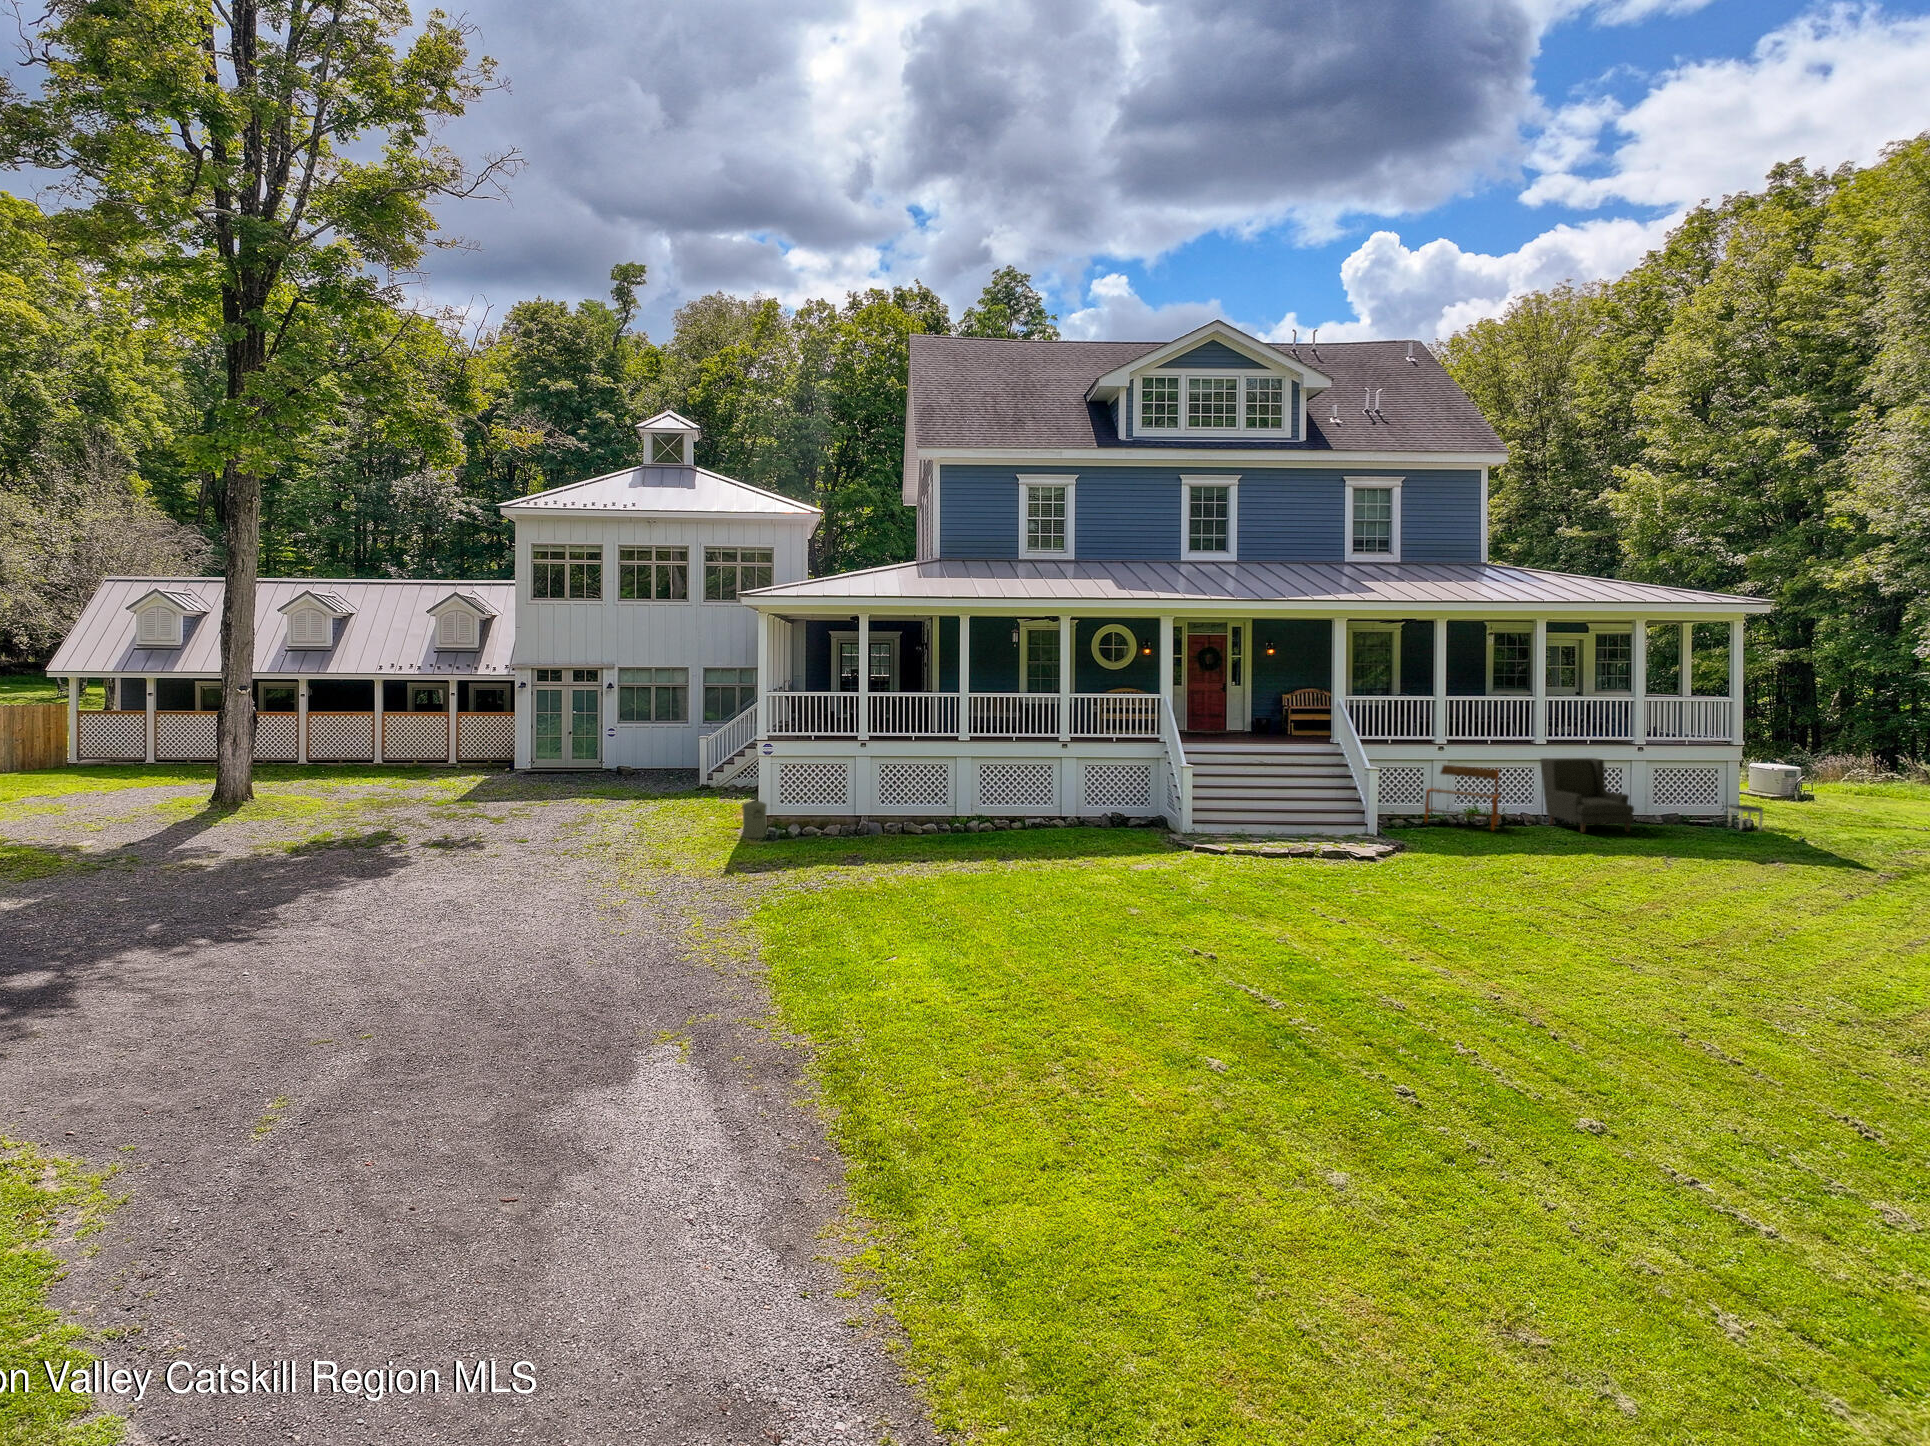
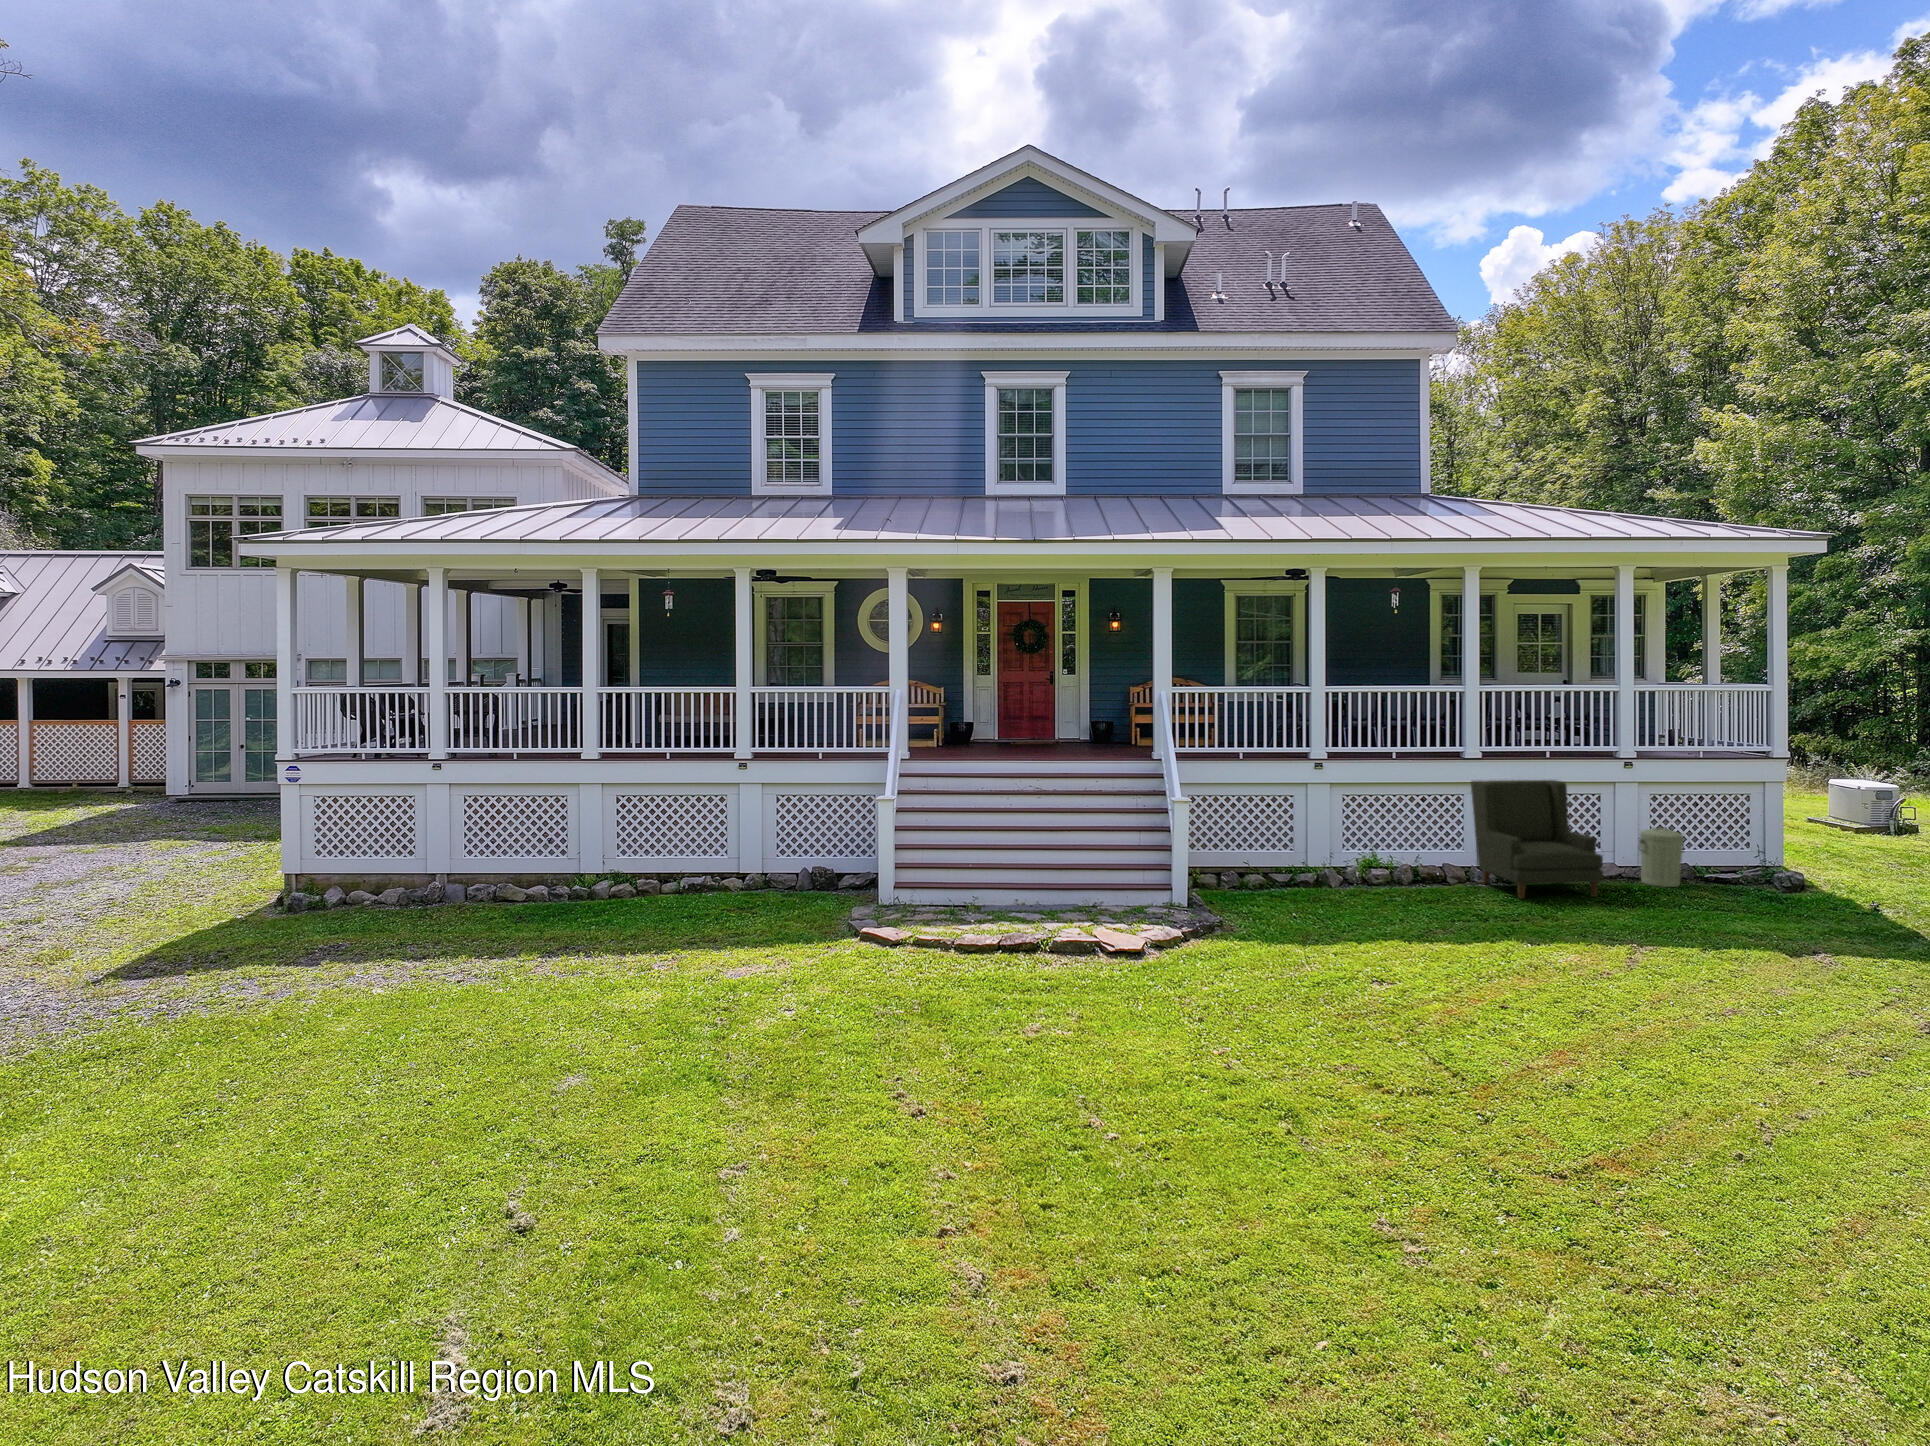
bench: present [1425,765,1501,830] -> none [1291,789,1404,895]
trash can: present [743,800,767,838] -> present [1639,827,1684,887]
round table: present [1728,805,1763,830] -> none [1760,851,1813,892]

